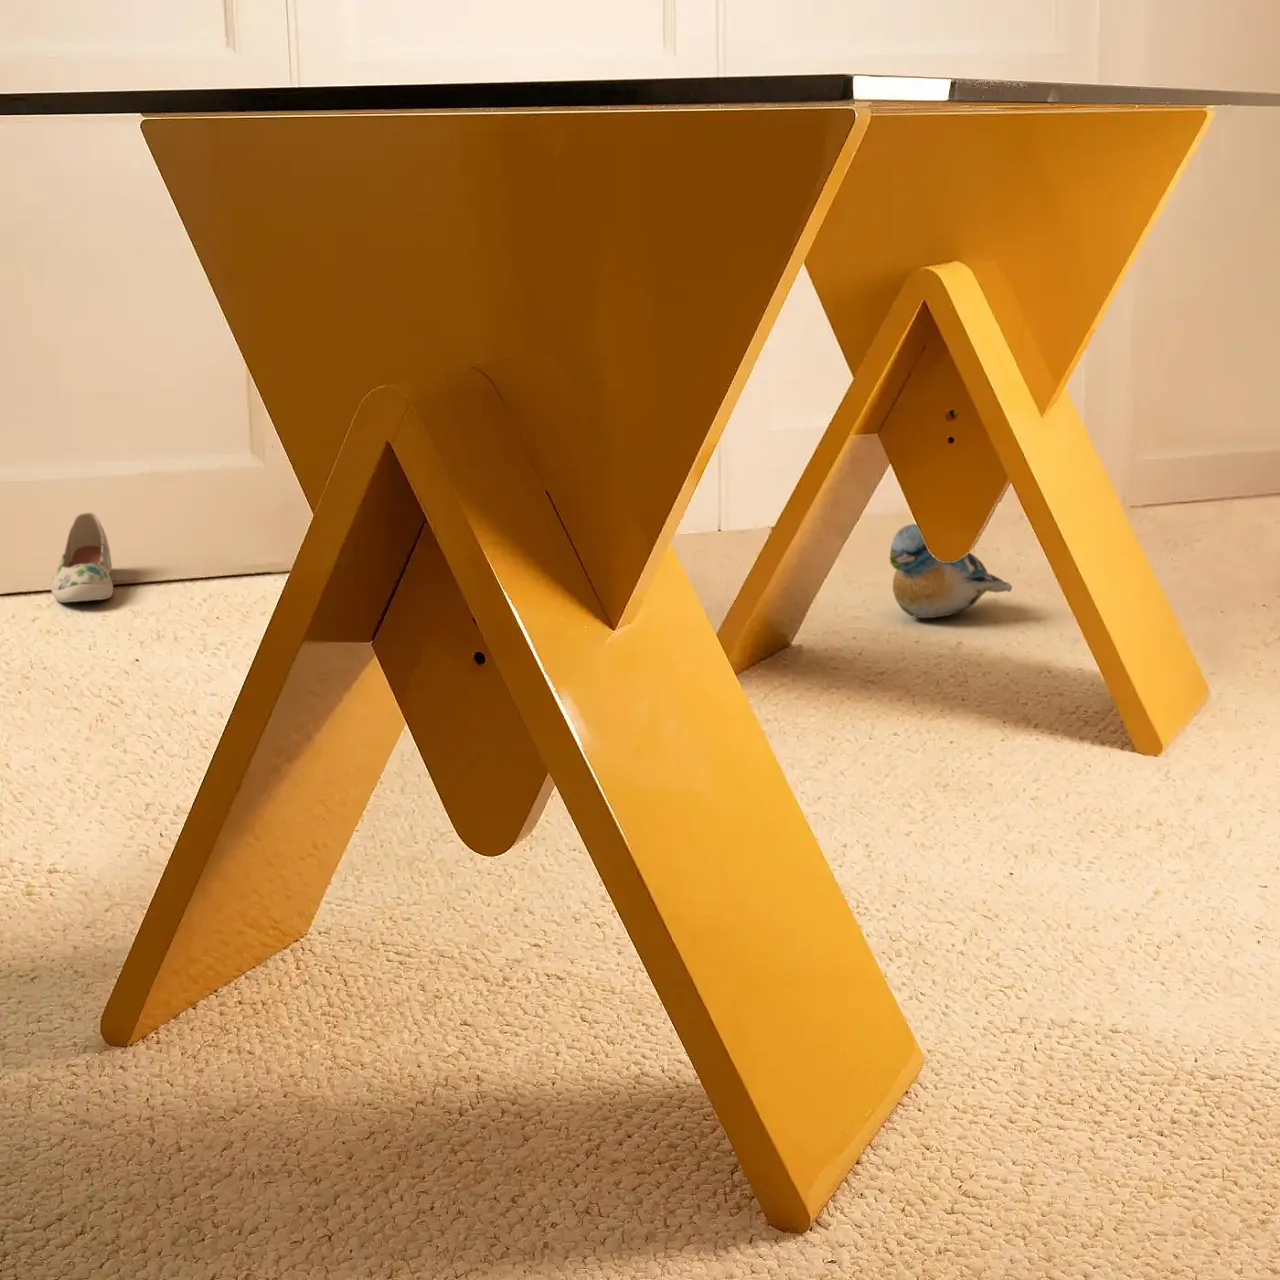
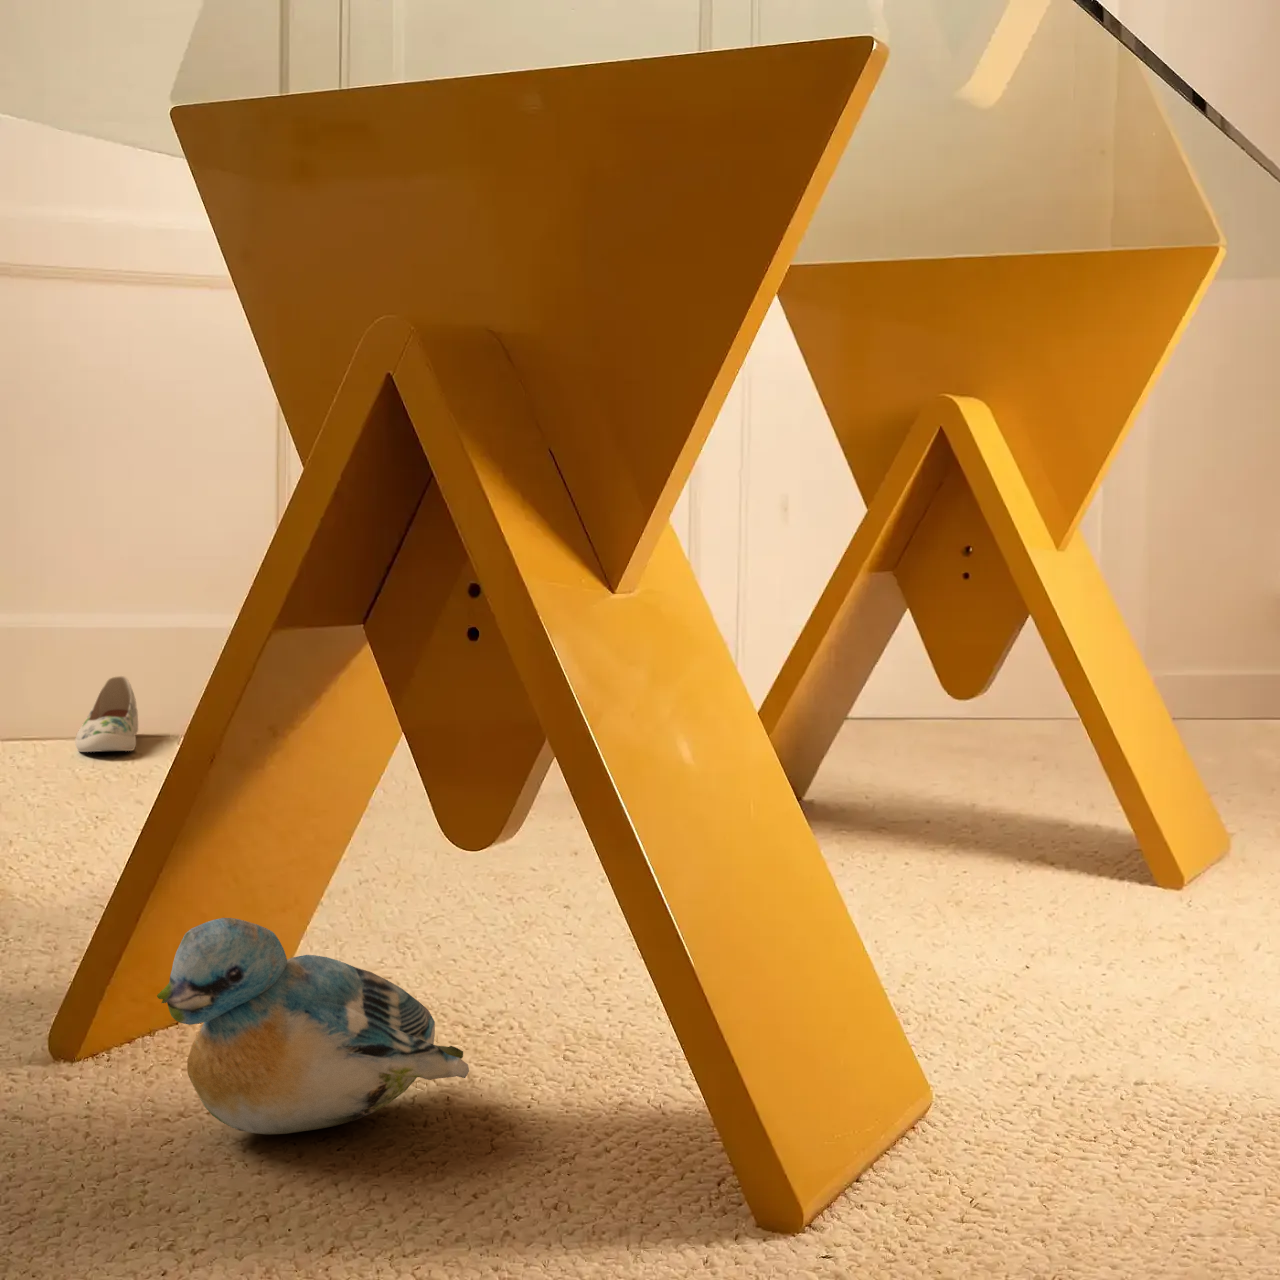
plush toy: present [890,524,1012,618] -> present [157,918,469,1134]

